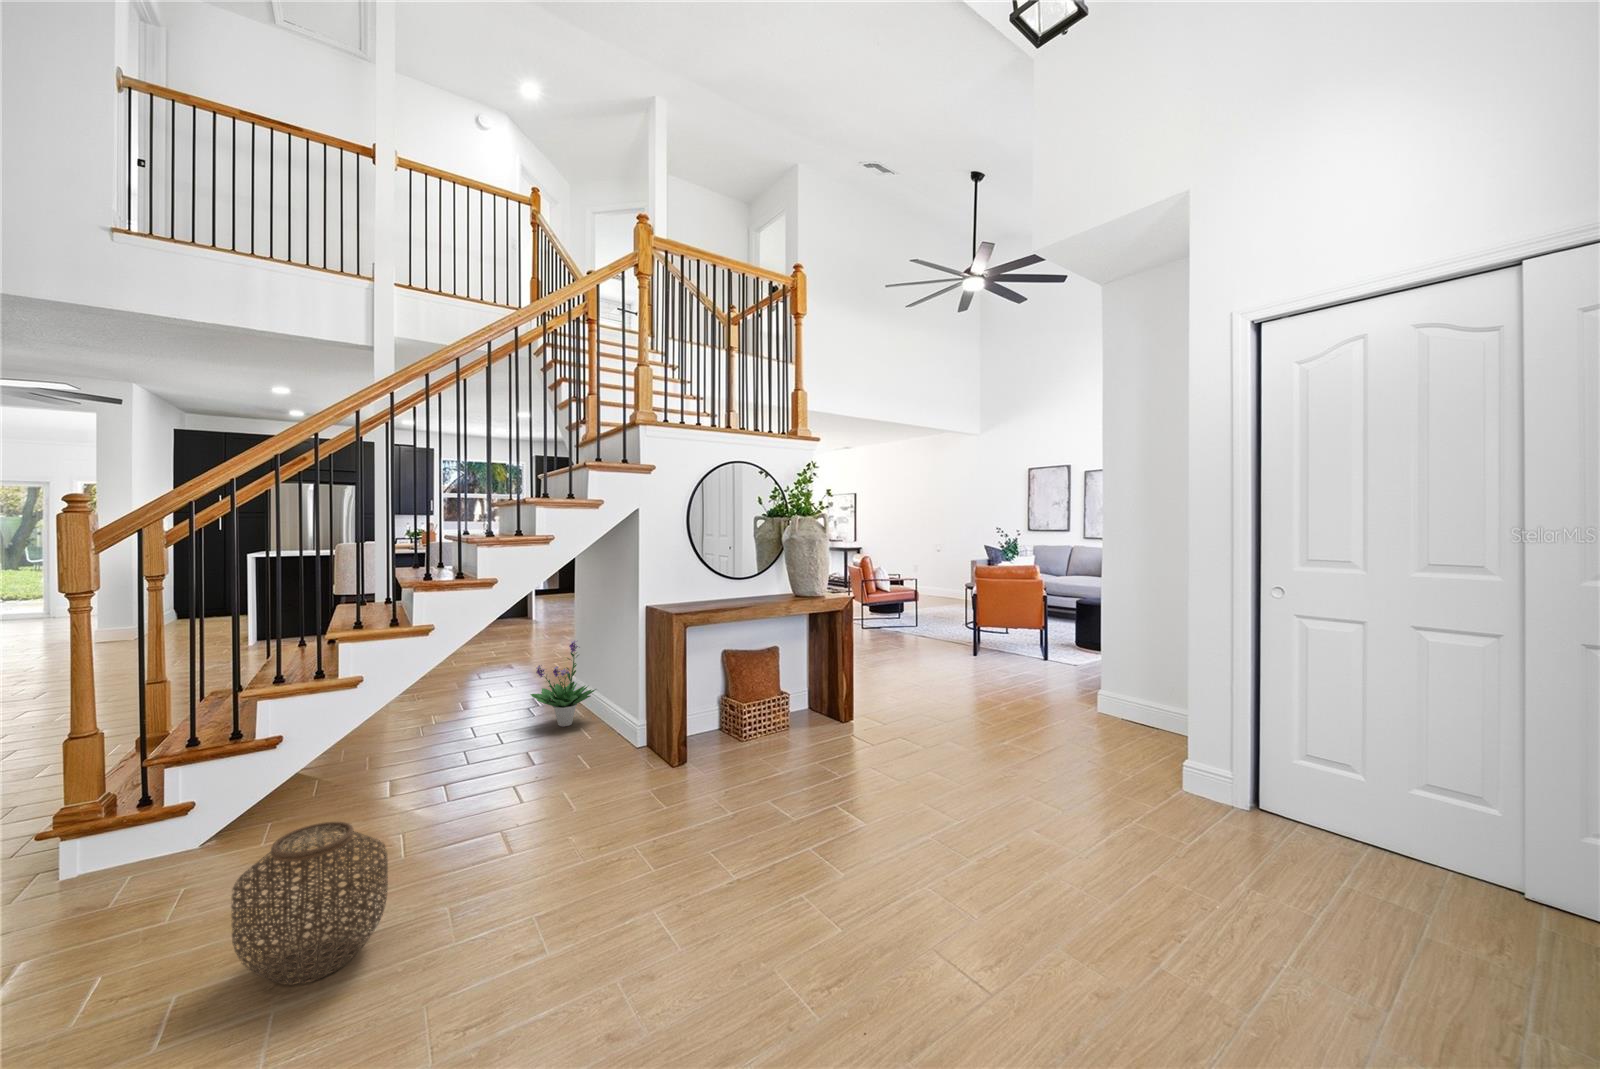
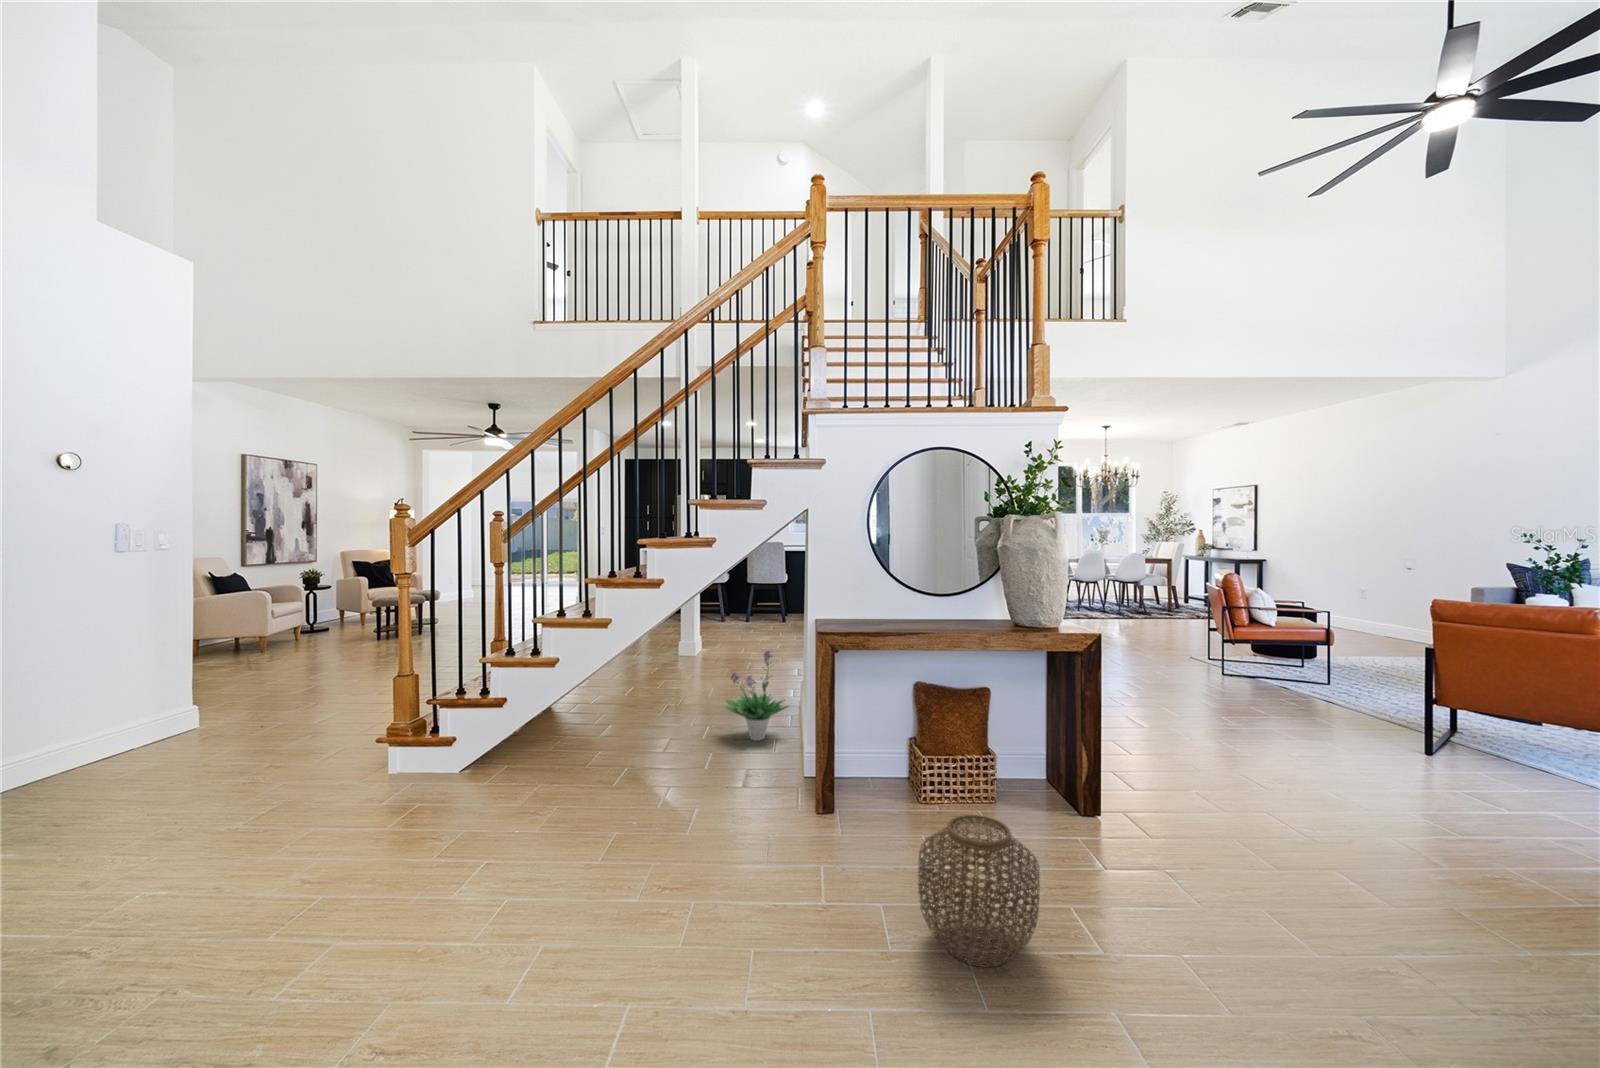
woven basket: present [232,822,388,985] -> present [918,815,1040,967]

